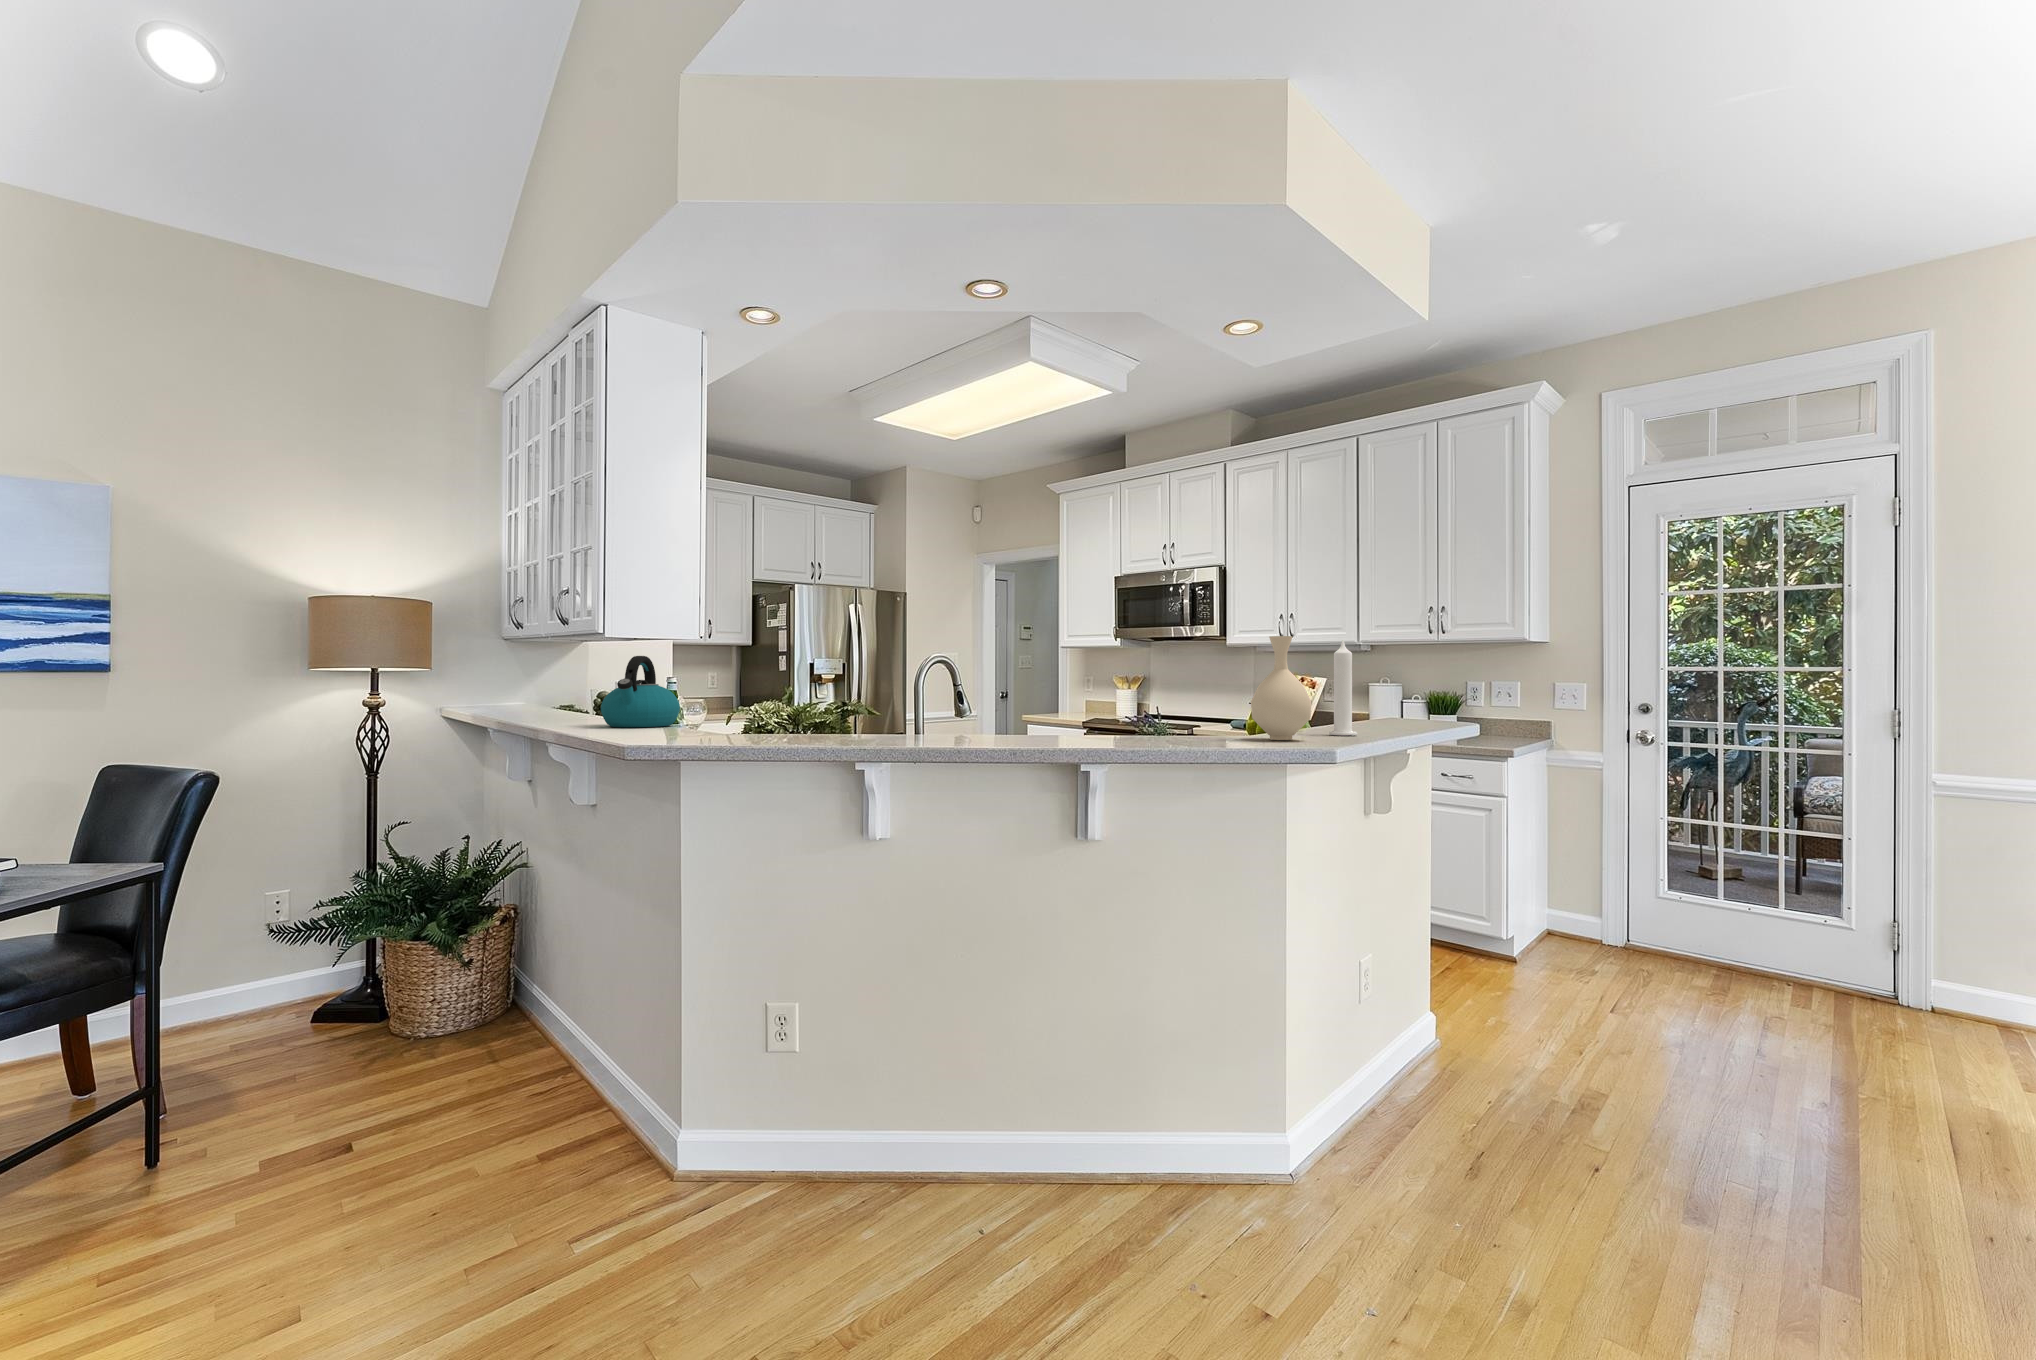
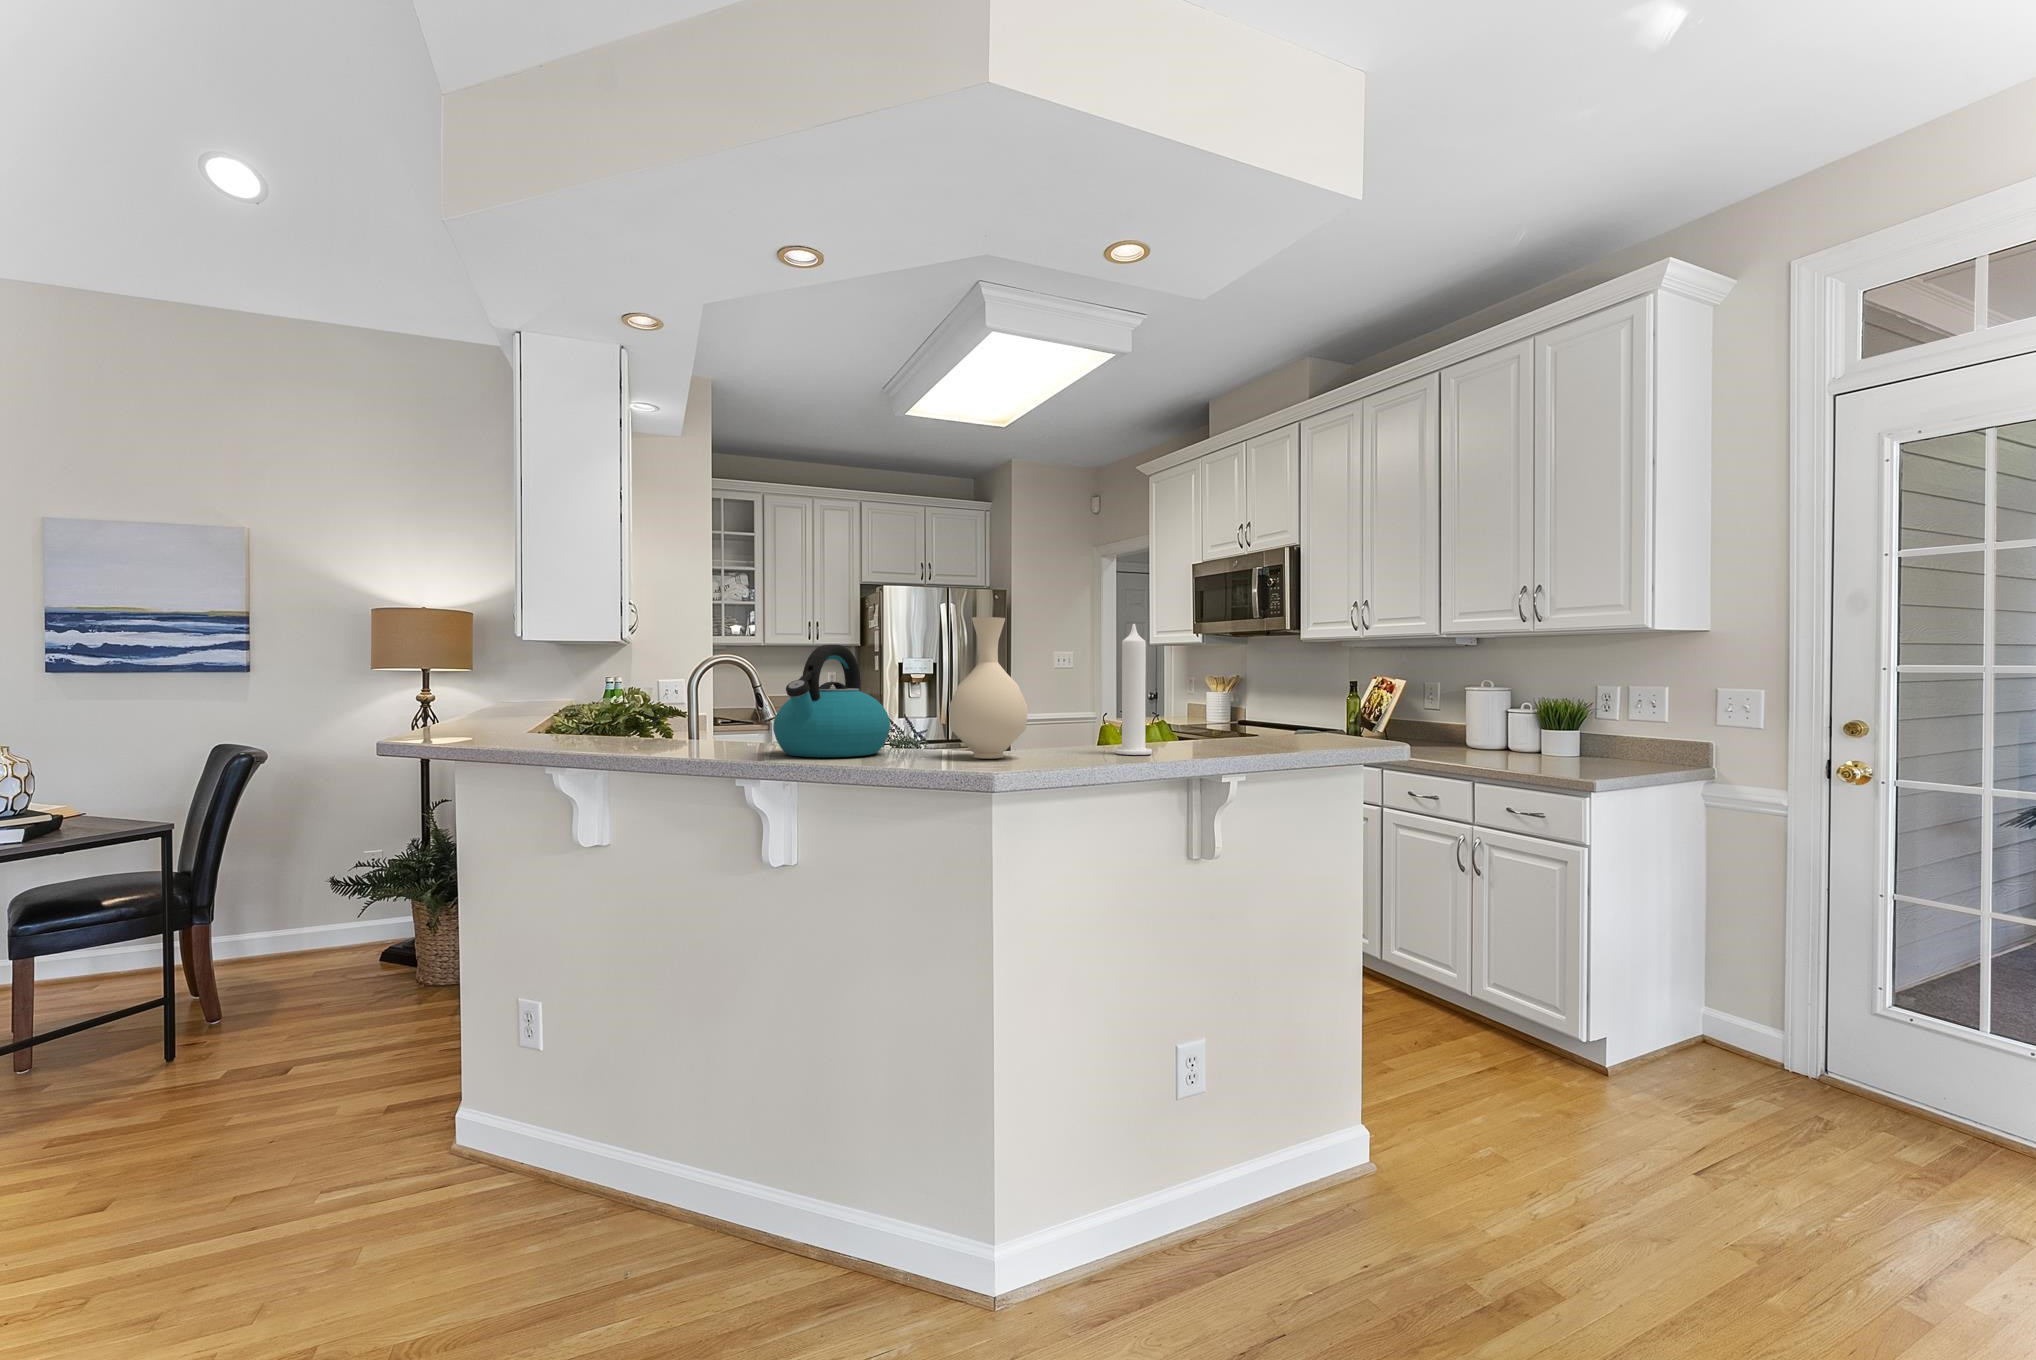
kettle: present [601,656,680,727] -> present [773,644,890,757]

